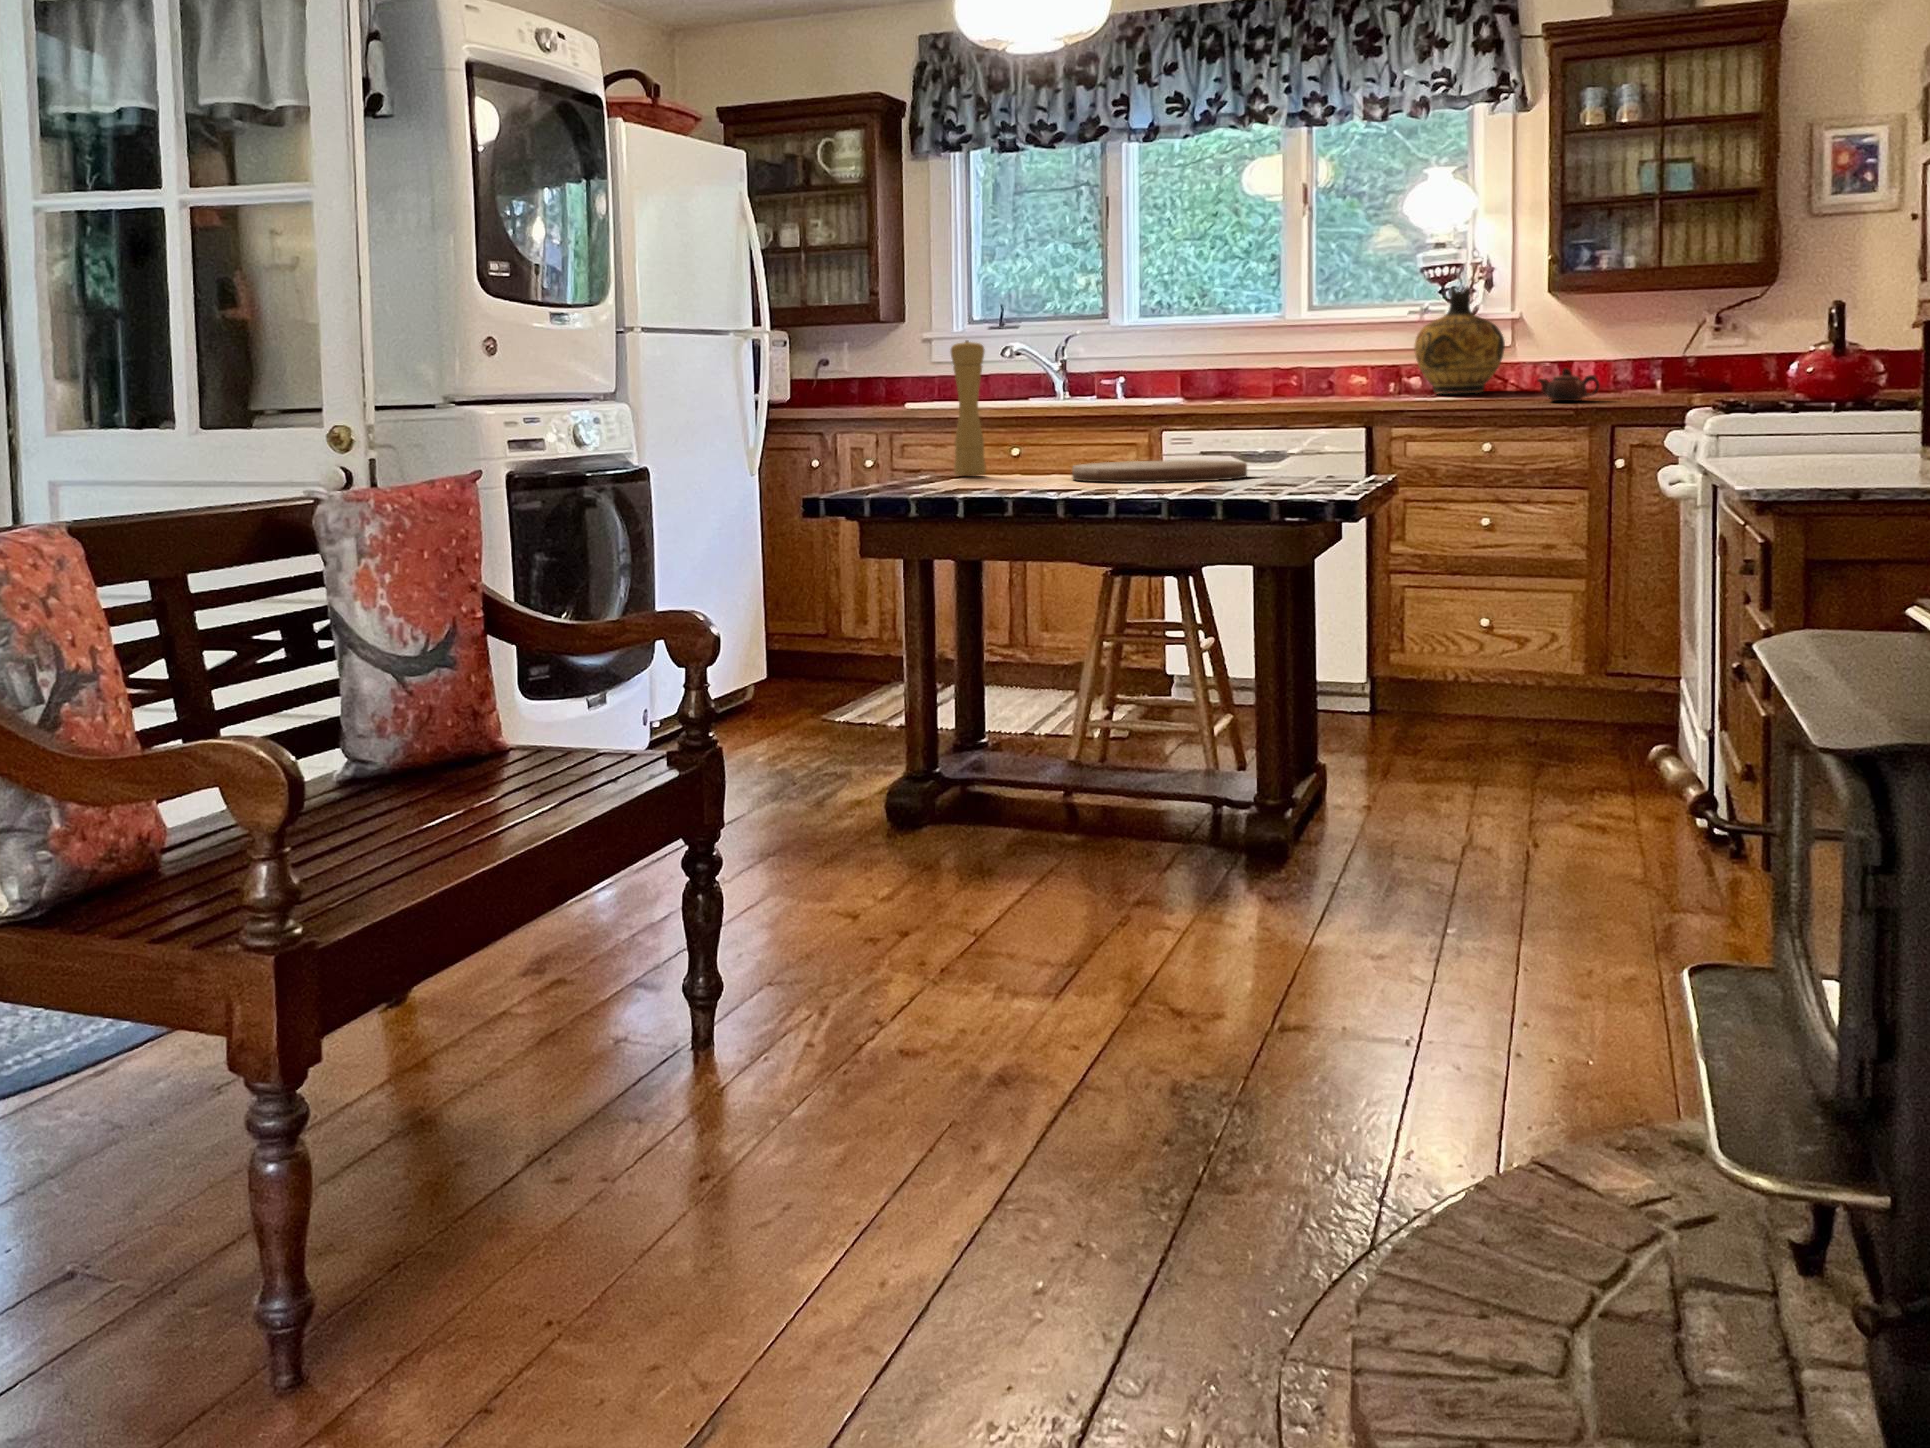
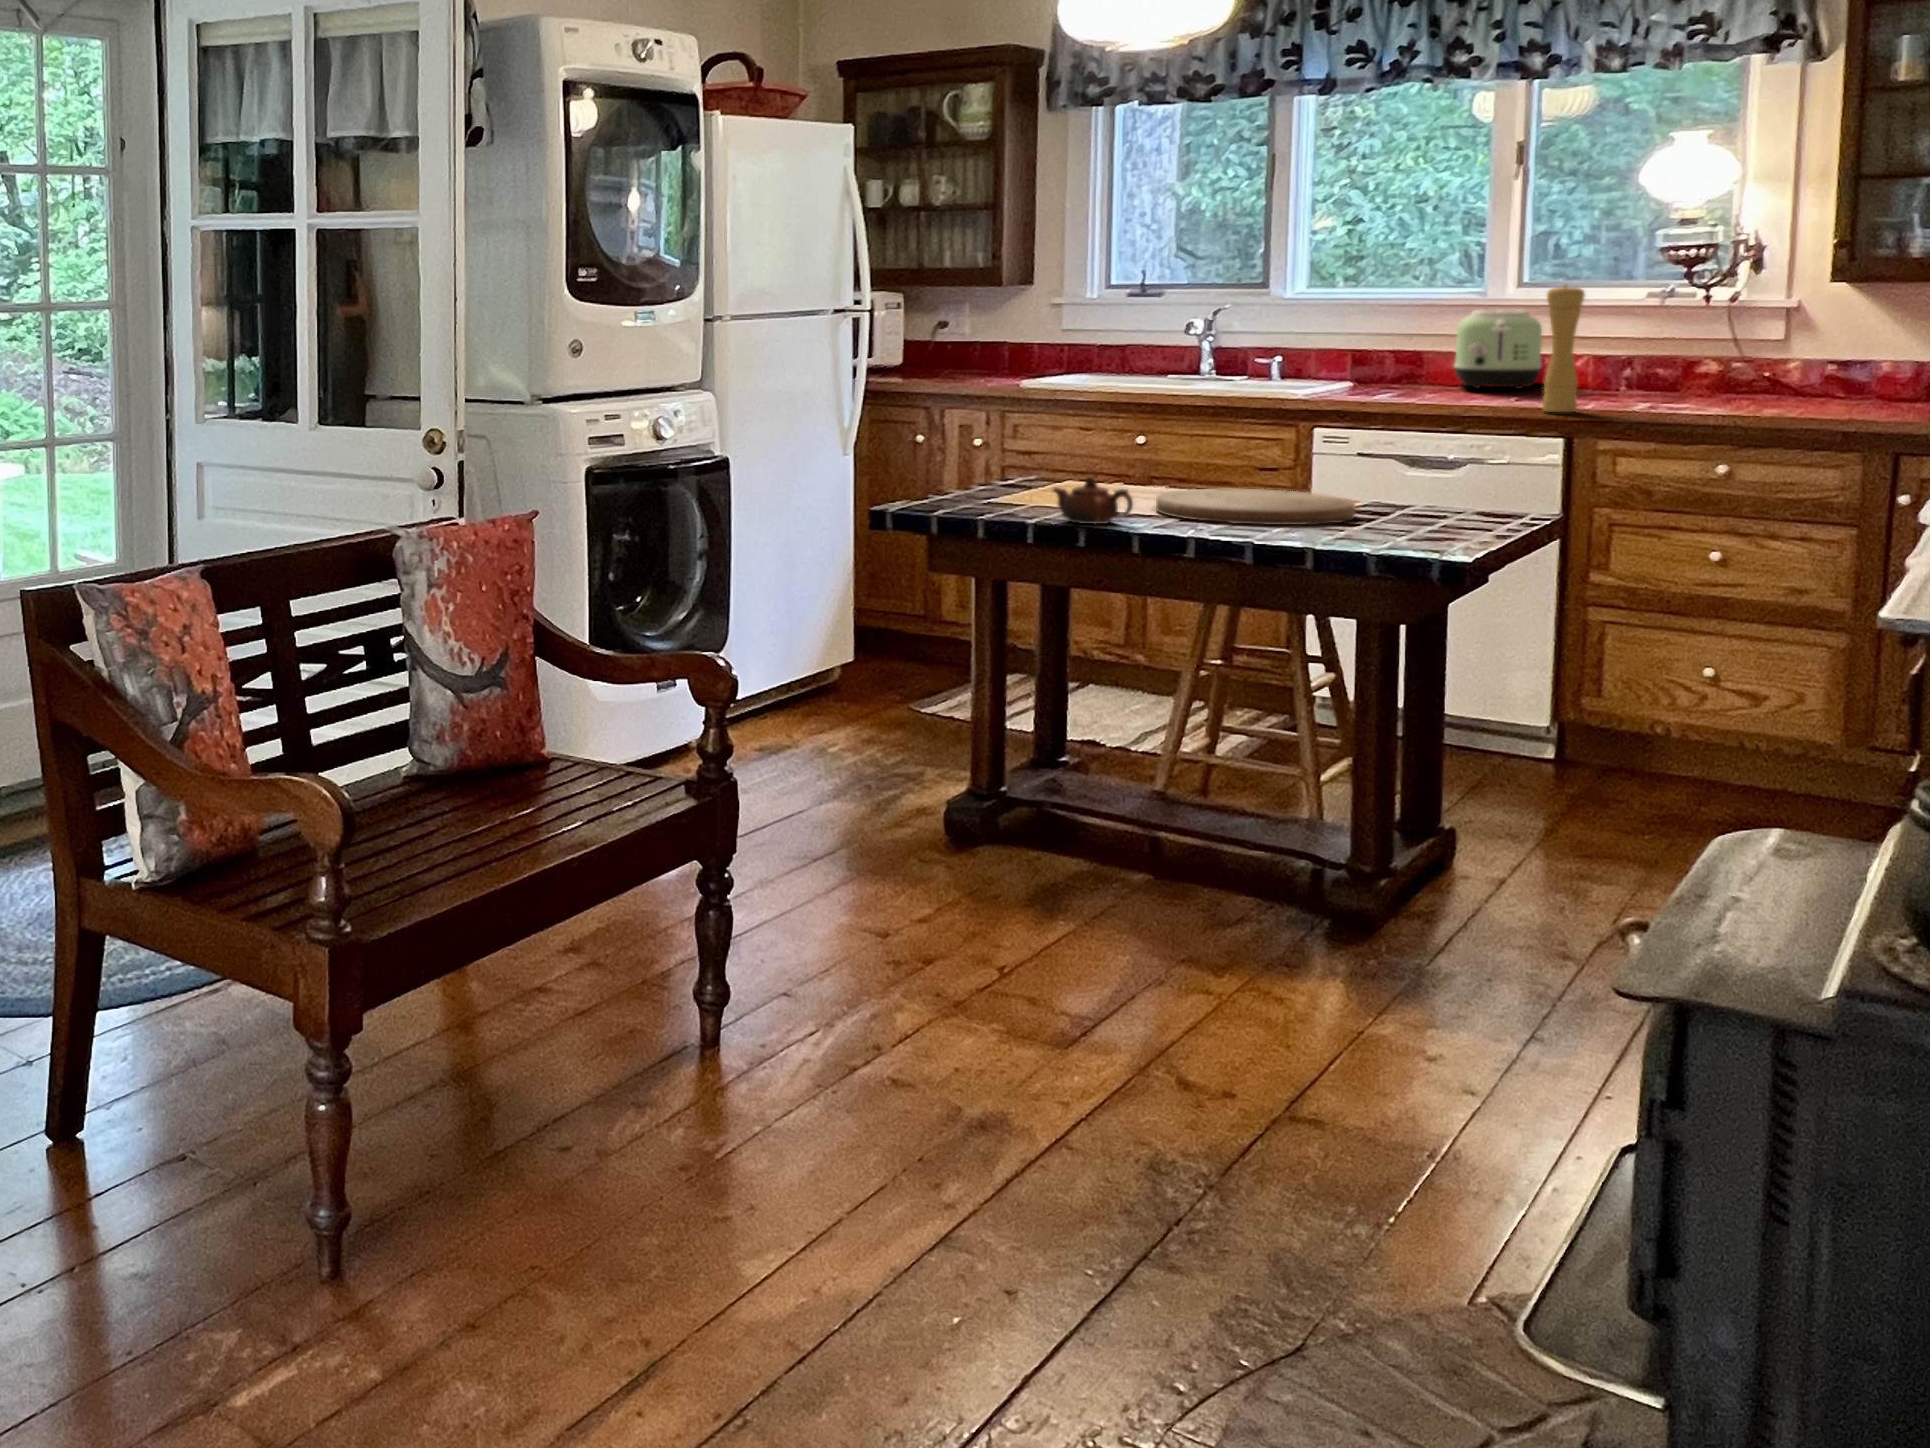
ceramic jug: present [1414,287,1505,393] -> none [1641,273,1763,397]
toaster: none [1267,327,1337,395] -> present [1454,309,1542,389]
pepper mill: present [951,340,986,476] -> present [1542,285,1585,412]
teapot: present [1538,368,1600,401] -> present [1053,477,1133,524]

